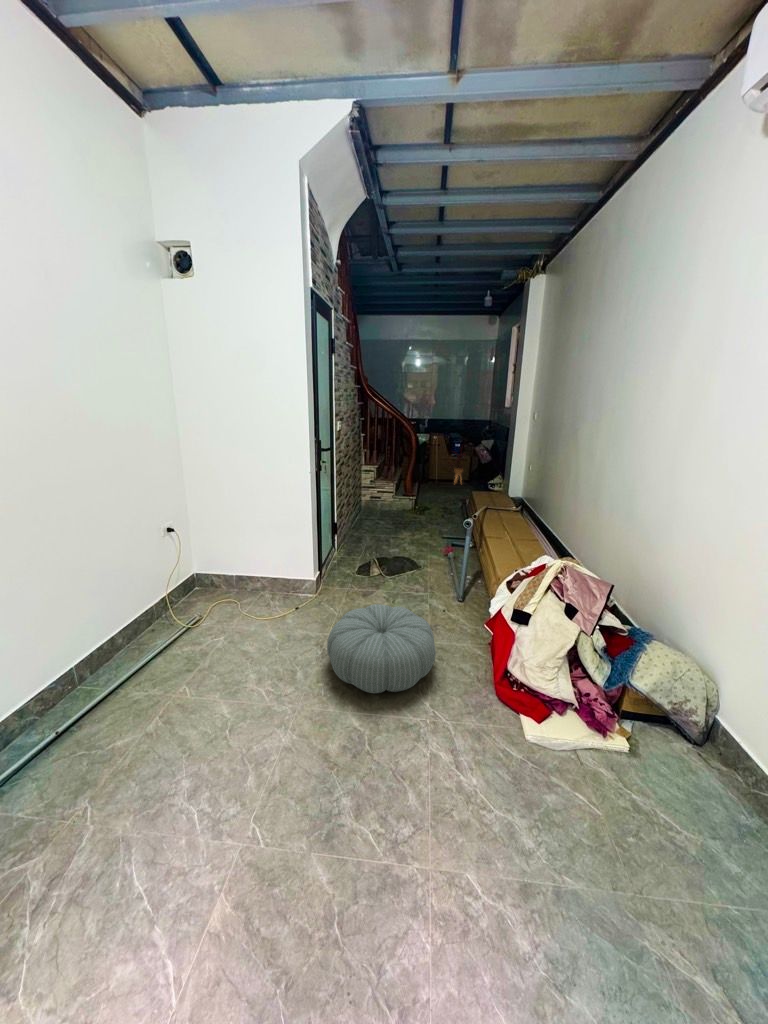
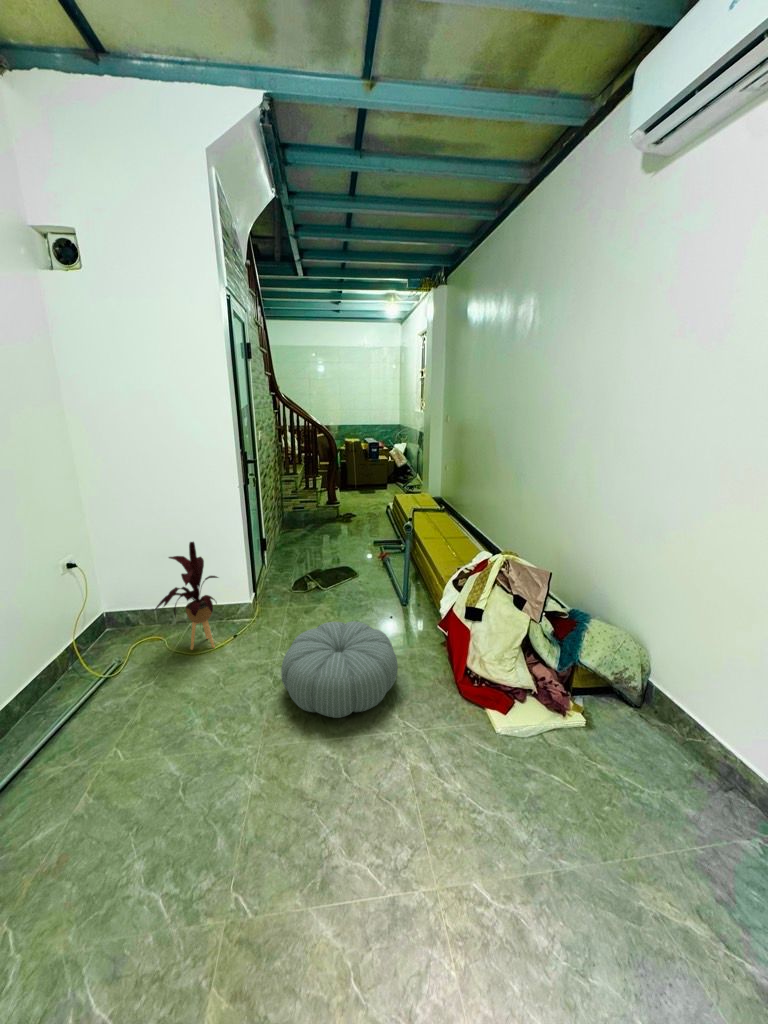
house plant: present [450,450,465,480] -> present [155,542,218,650]

